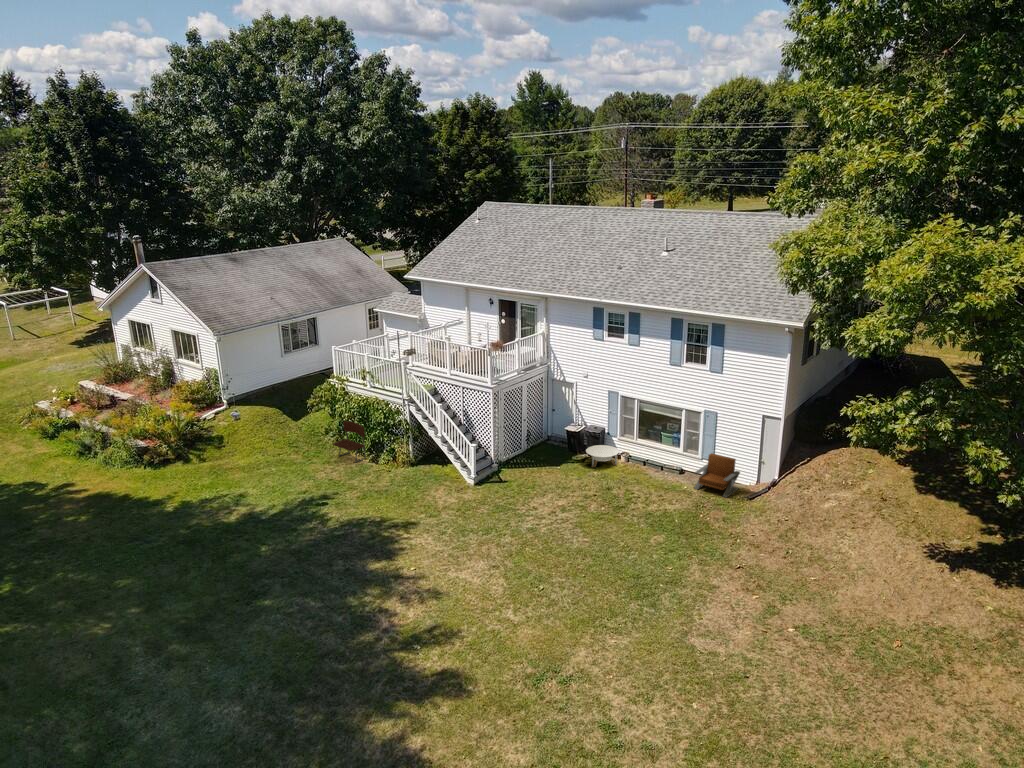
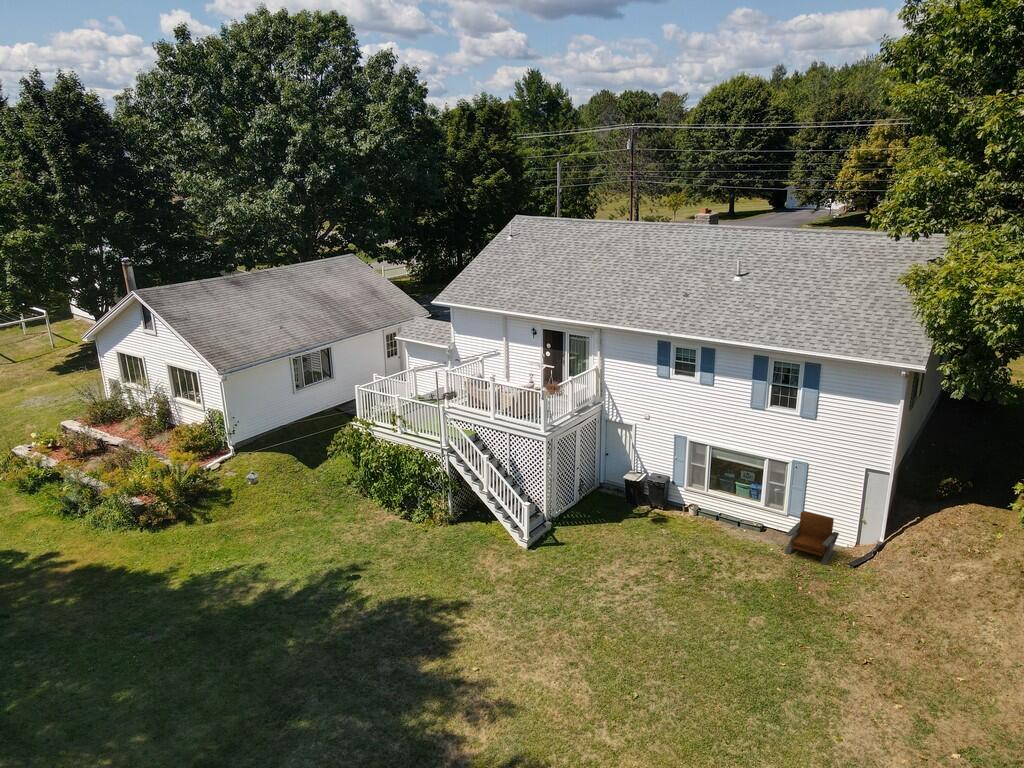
bench: present [333,421,366,462] -> none [358,473,398,522]
round table: present [586,445,619,467] -> none [652,498,691,525]

